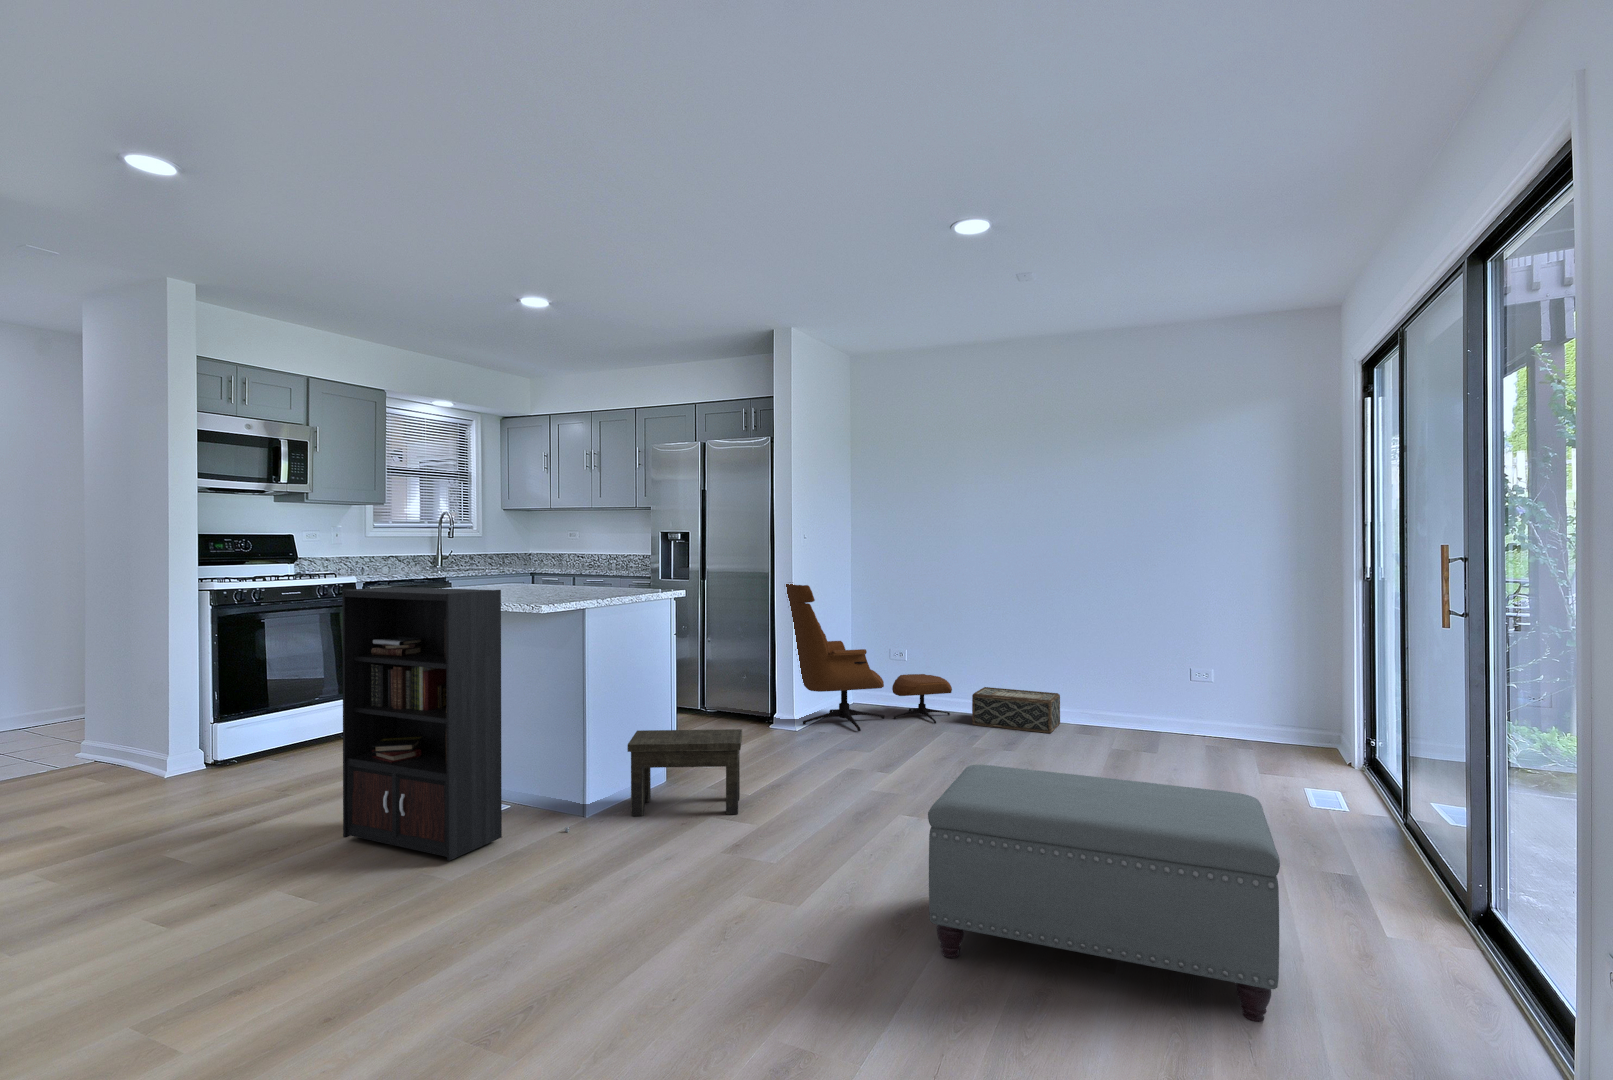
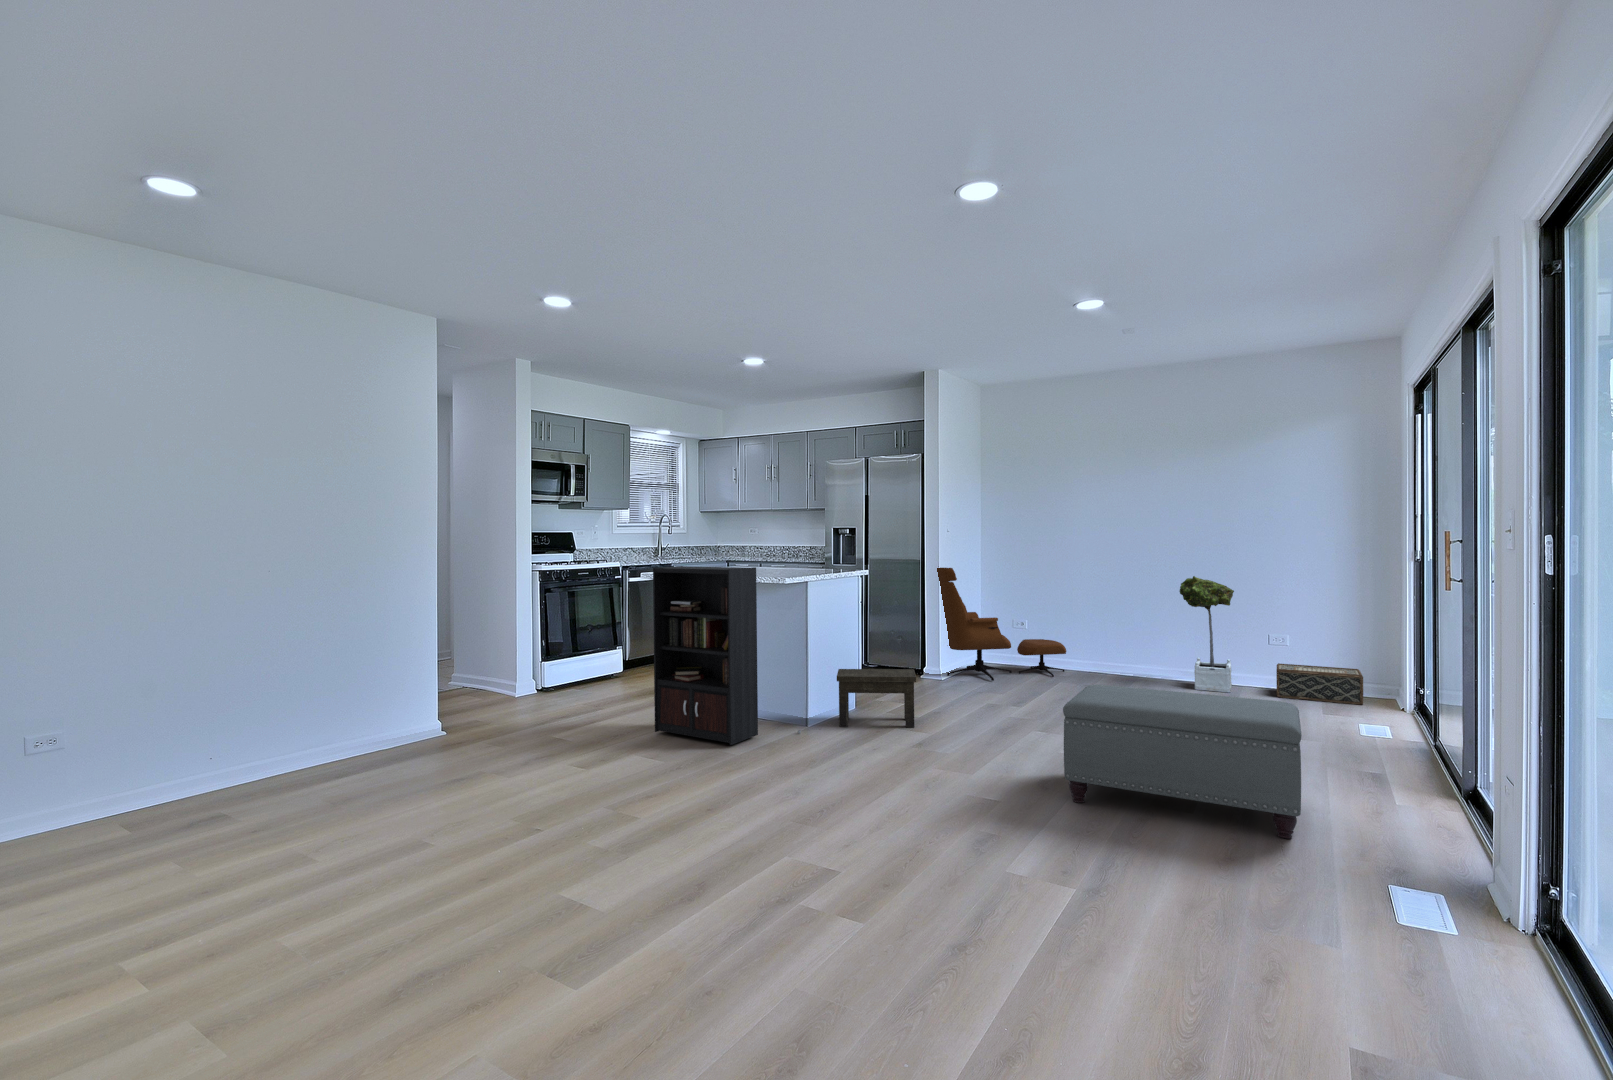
potted tree: none [1087,596,1152,743] -> present [1179,576,1234,692]
woven basket: present [972,687,1060,733] -> present [1276,663,1363,705]

